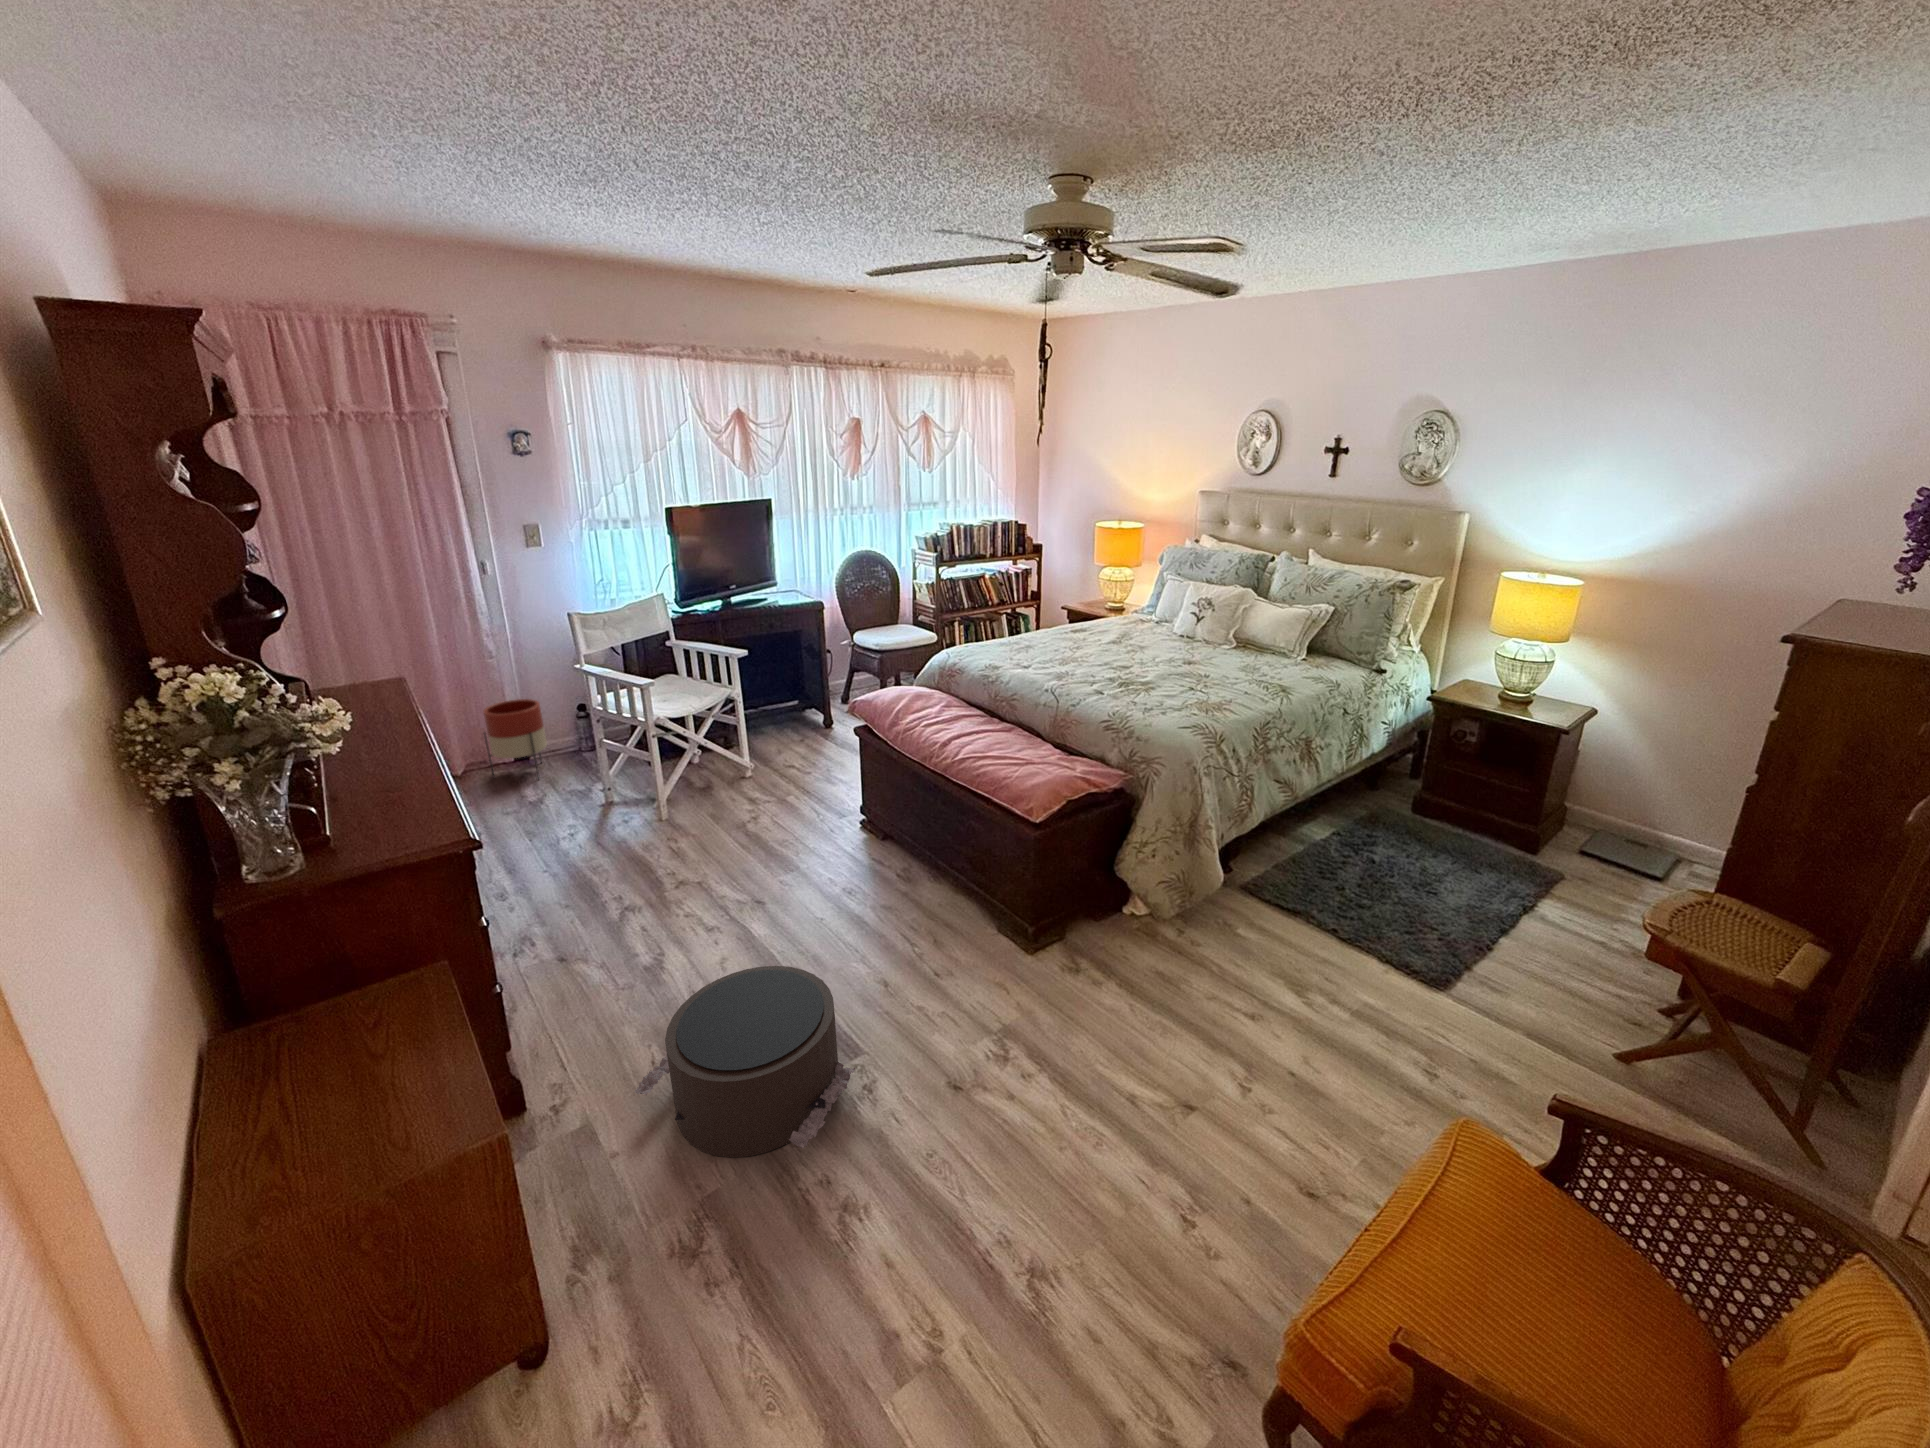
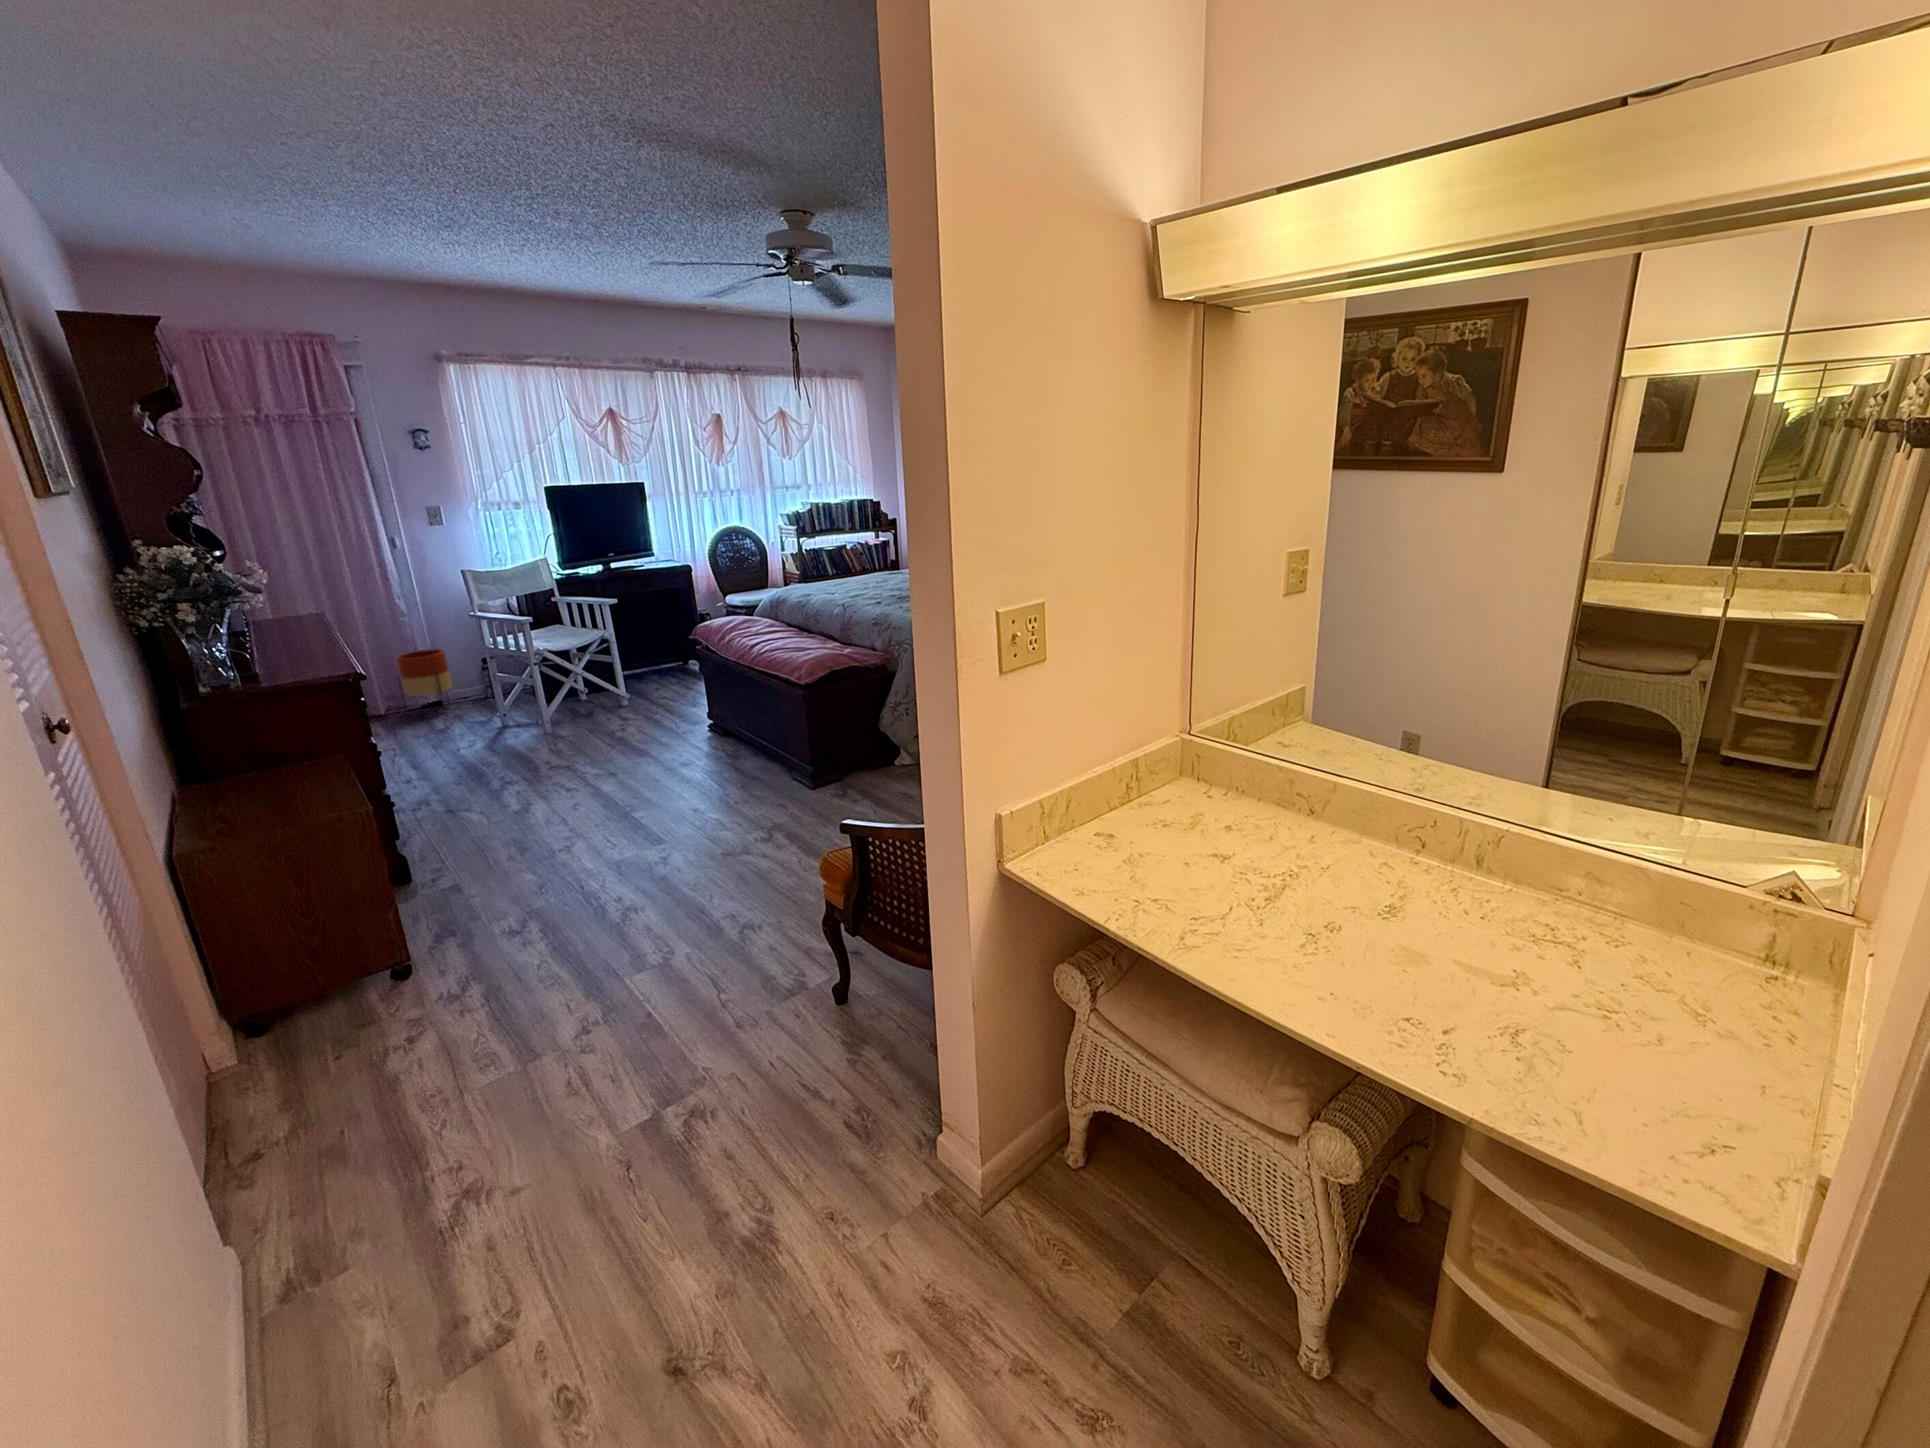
pouf: present [634,966,855,1158] -> none [498,778,656,883]

